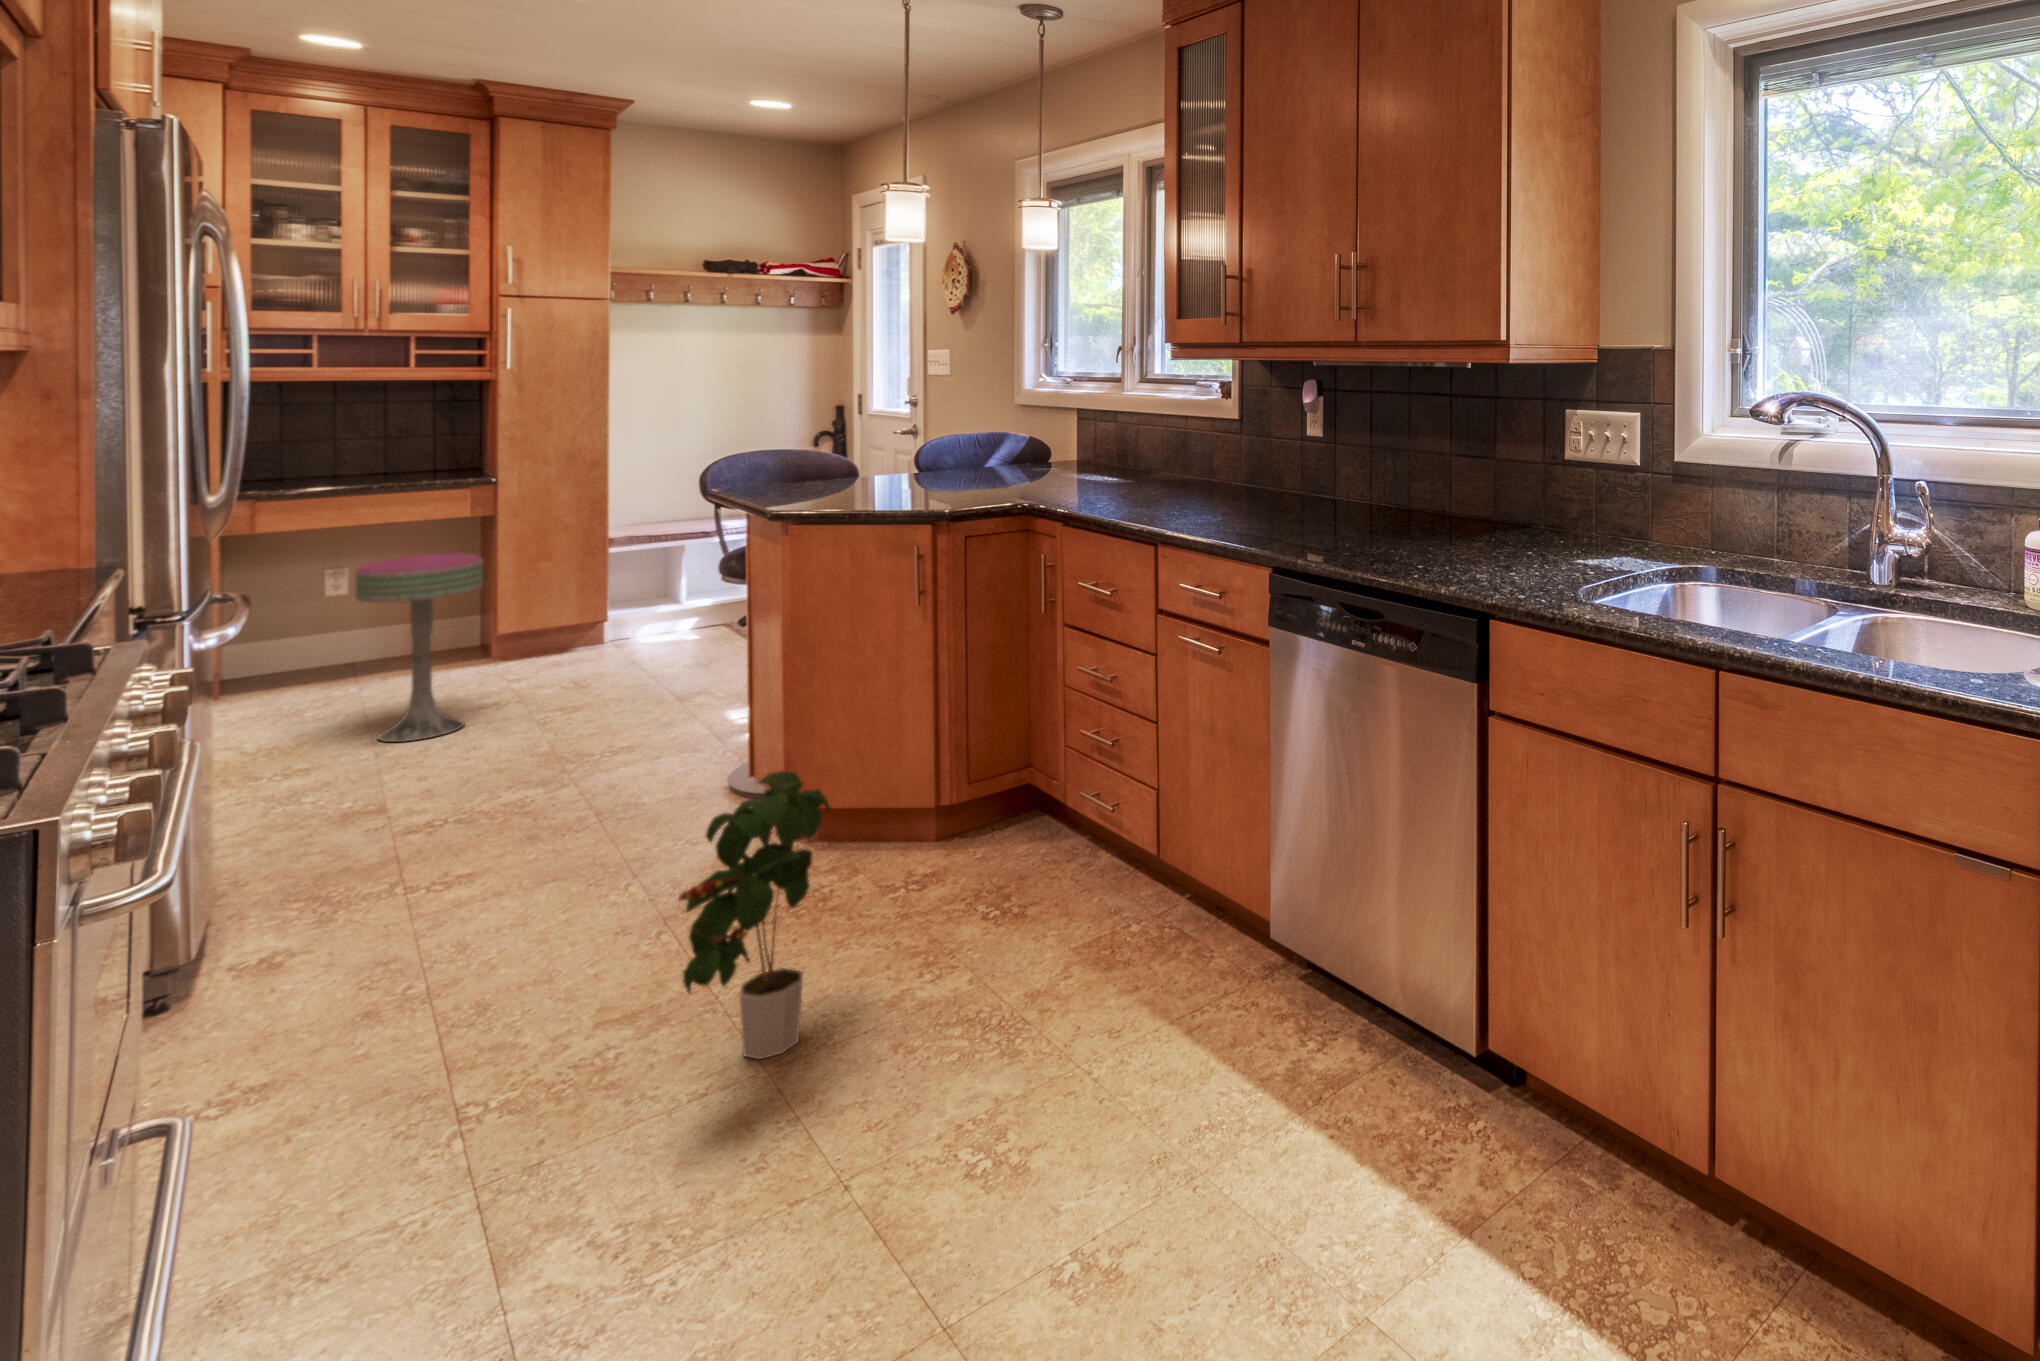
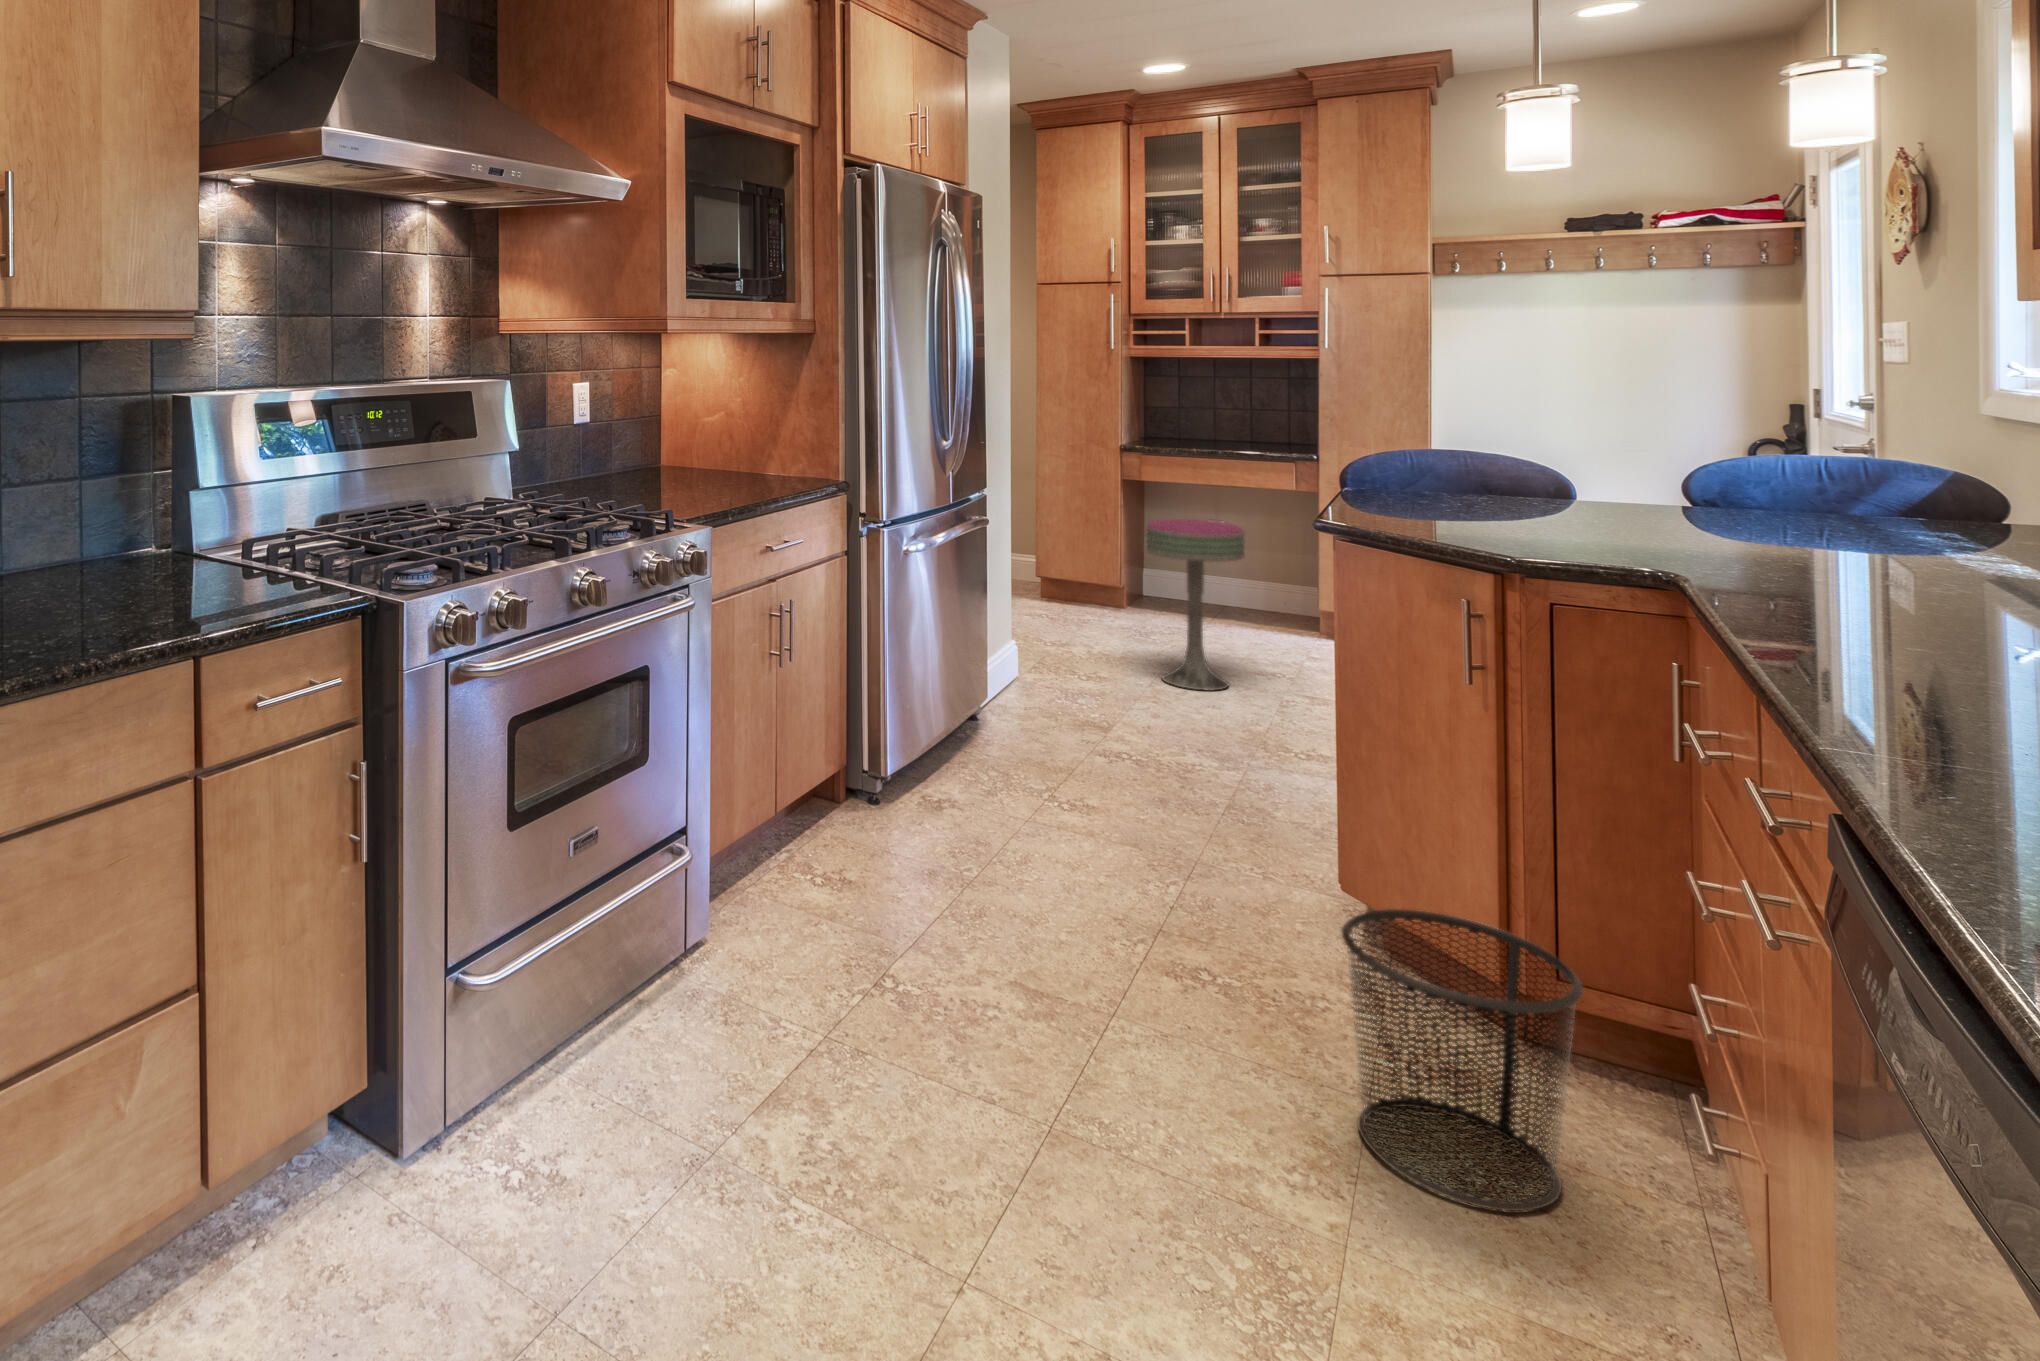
waste bin: none [913,757,1053,941] -> present [1342,909,1583,1211]
potted plant: present [679,771,831,1059] -> none [950,804,1197,1125]

